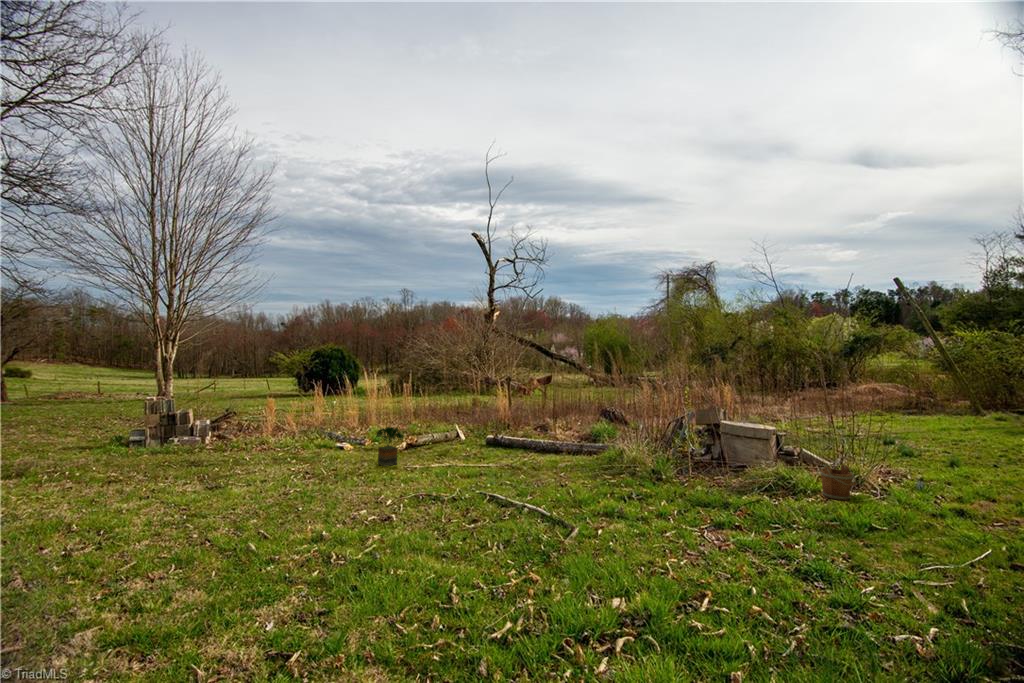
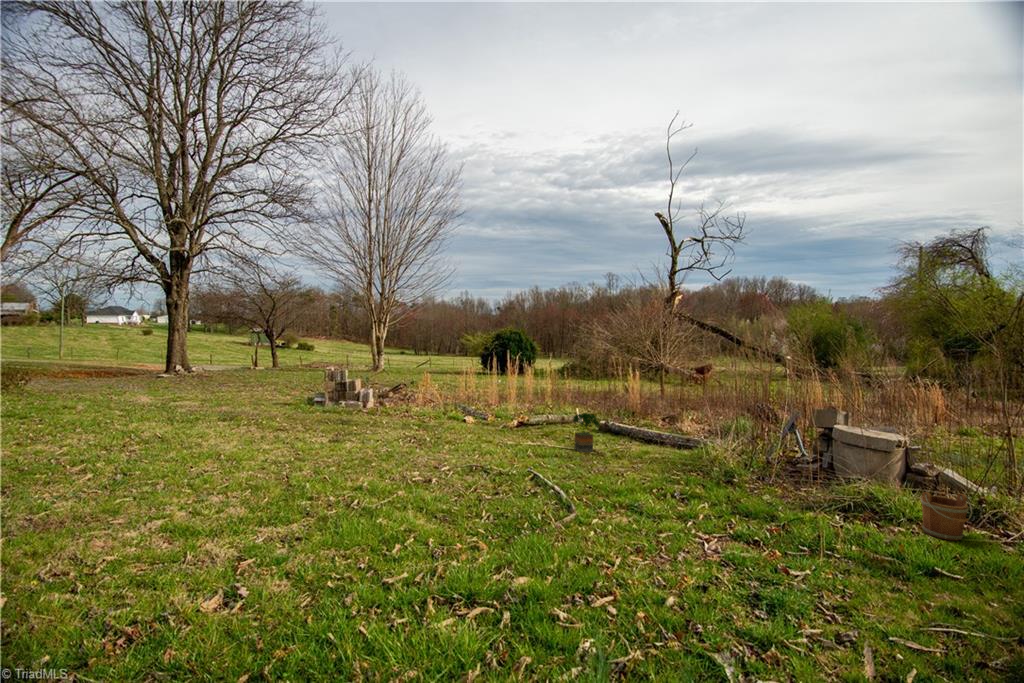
potted tree: present [376,427,403,466] -> present [573,413,600,452]

